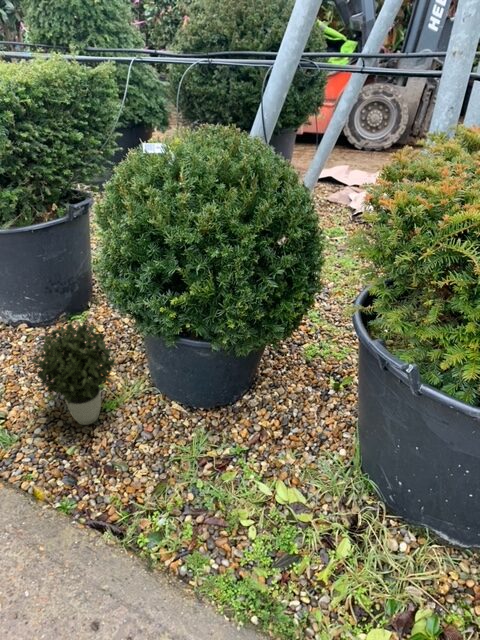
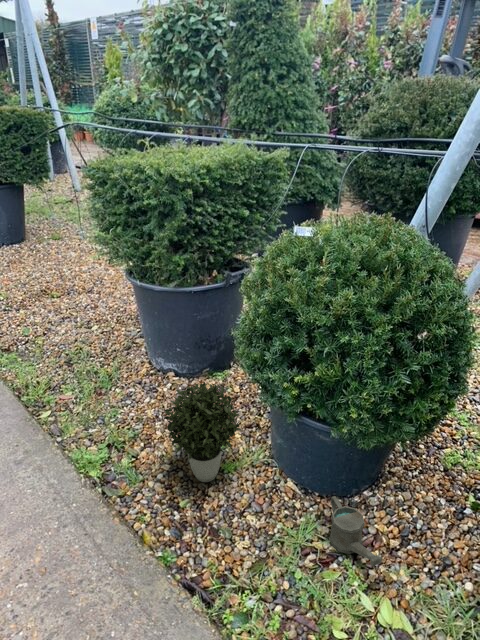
watering can: none [217,406,272,456] -> present [330,496,382,566]

